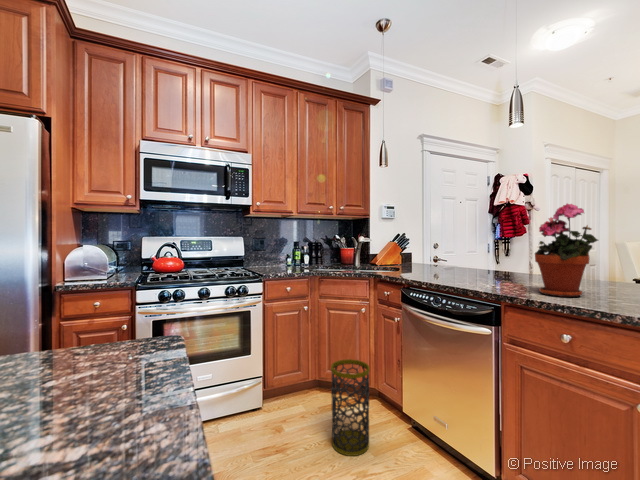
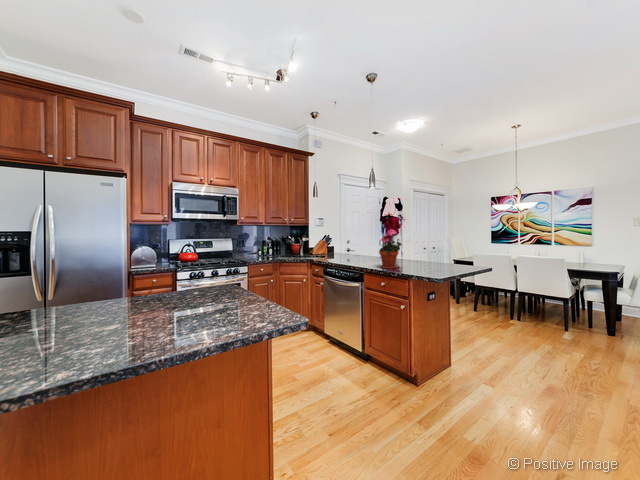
trash can: present [331,359,370,456] -> none [288,305,308,351]

